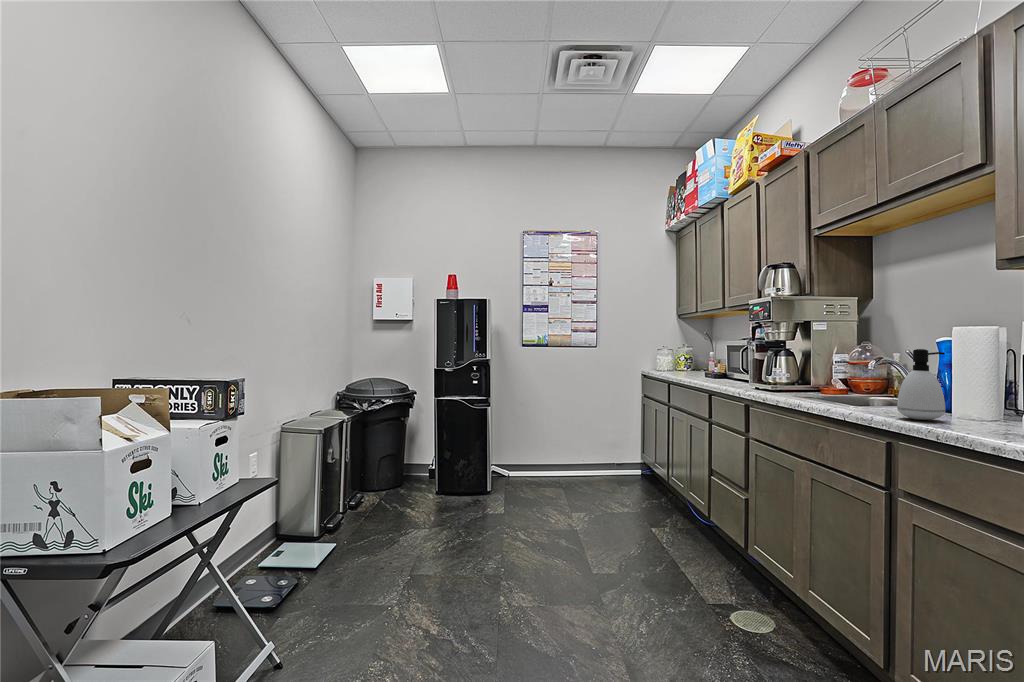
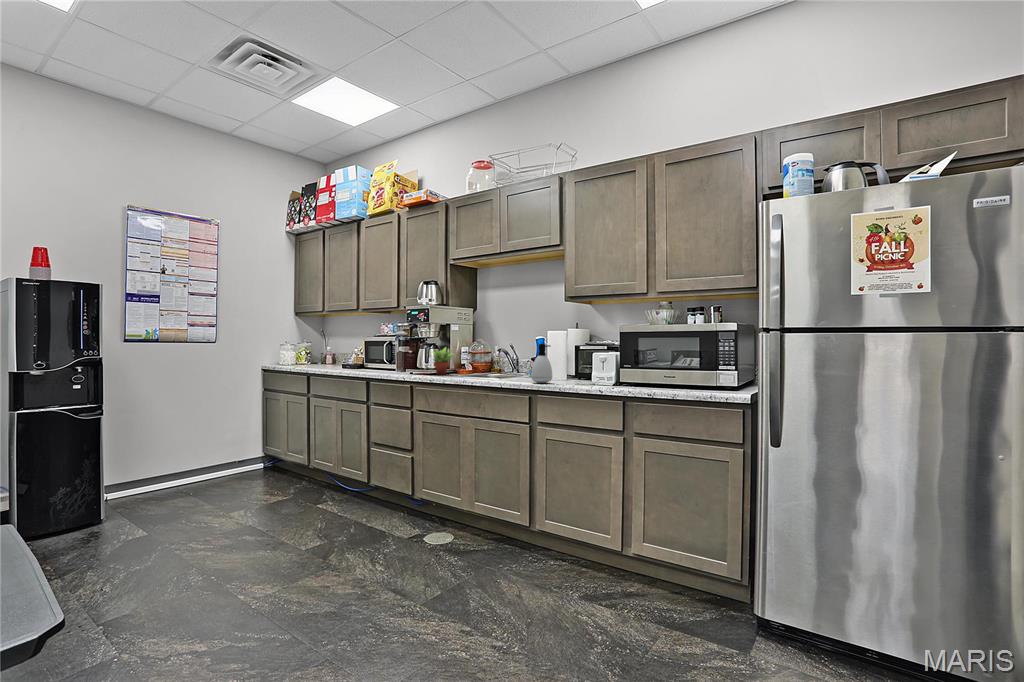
succulent plant: none [772,353,816,392] -> present [432,347,455,375]

